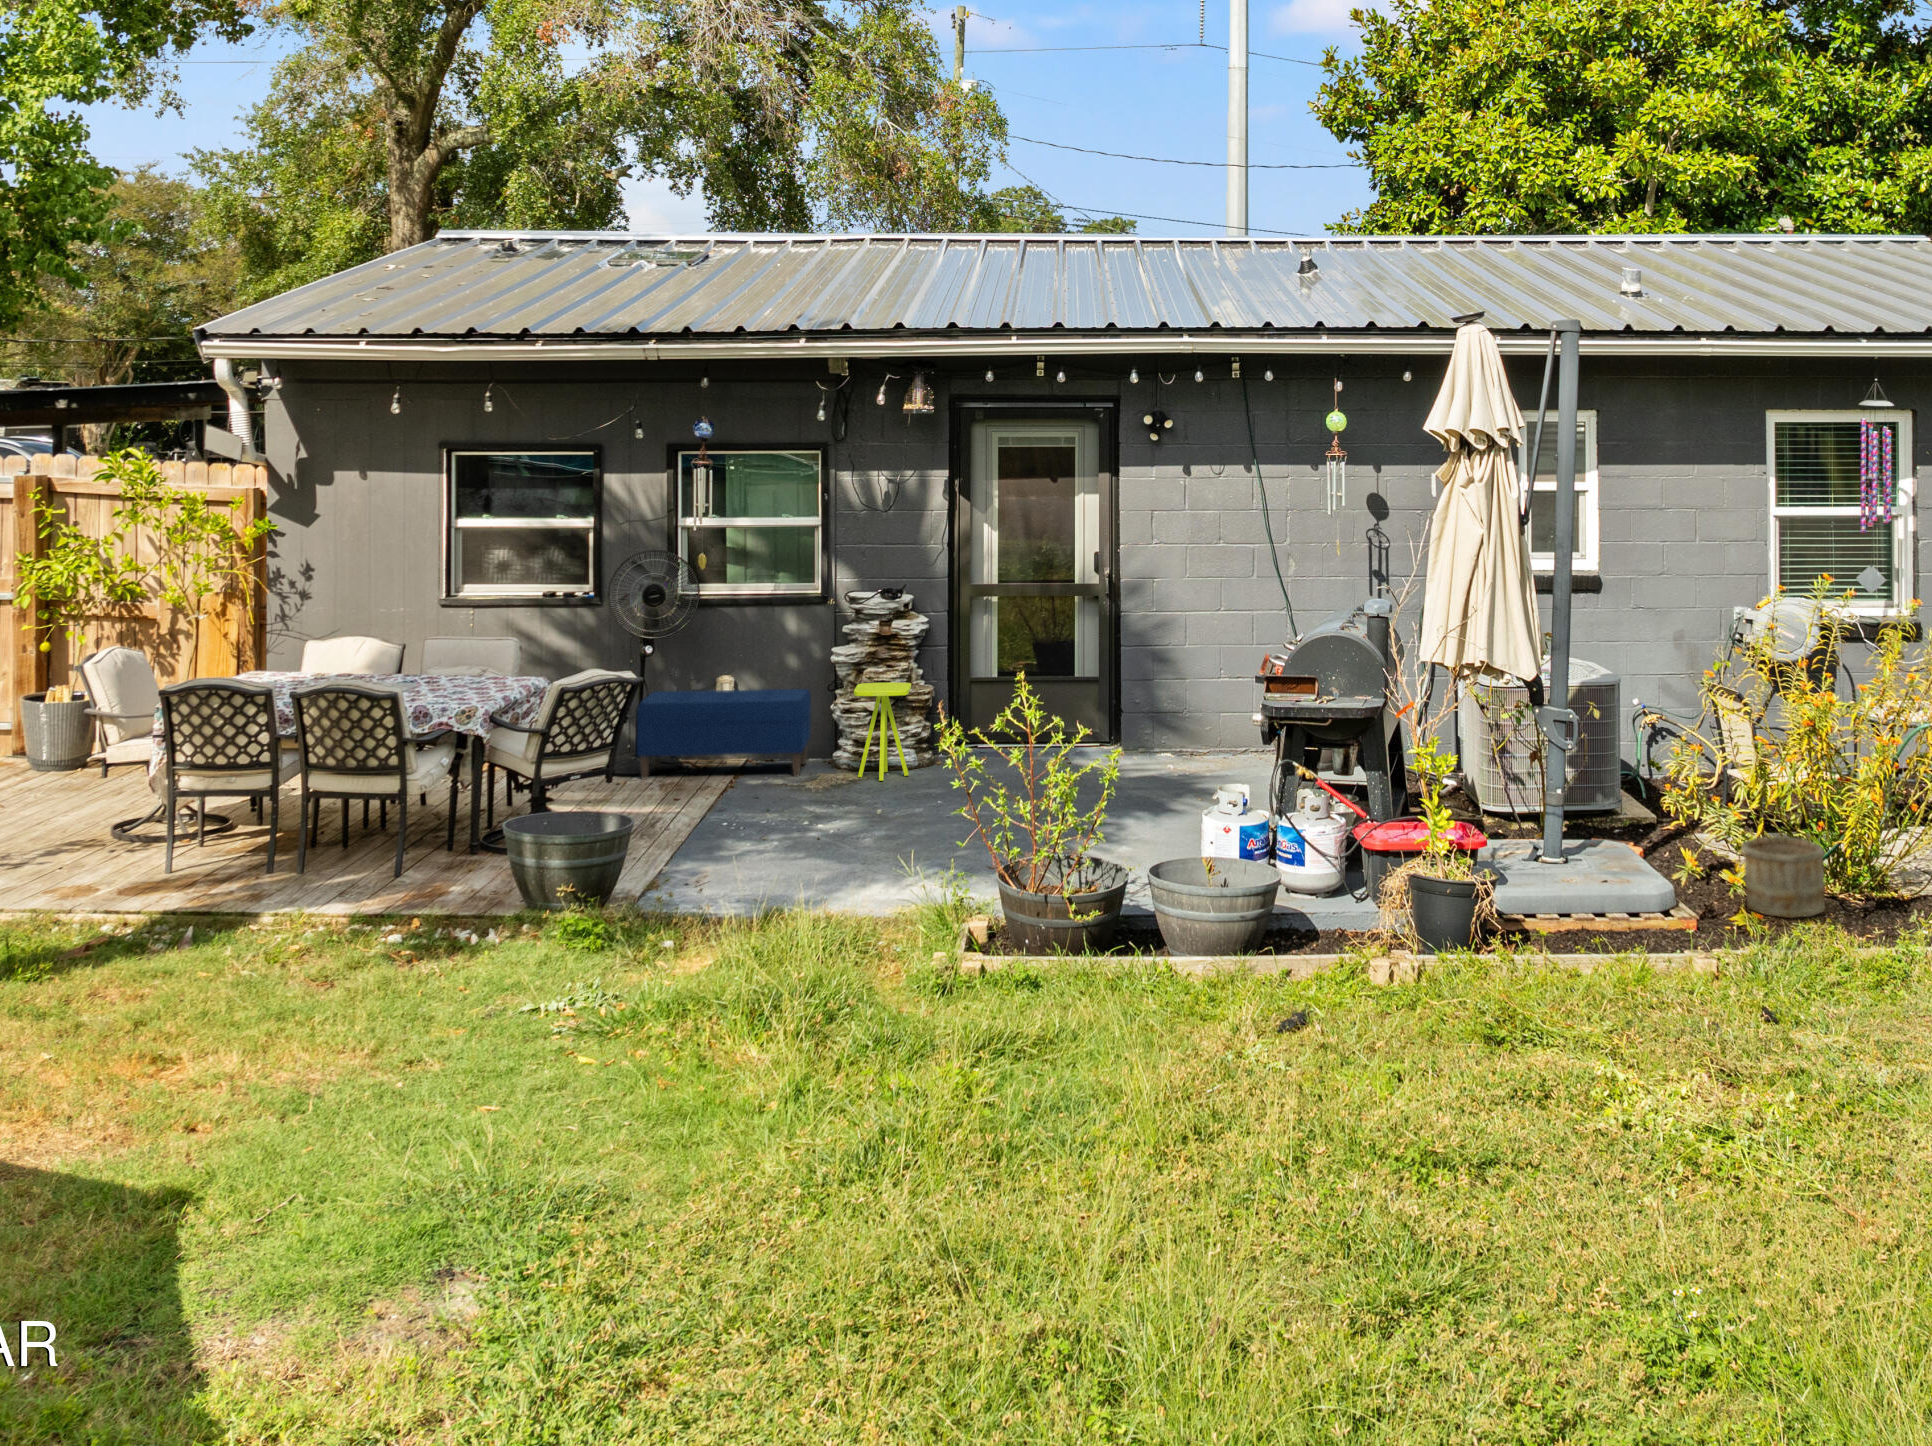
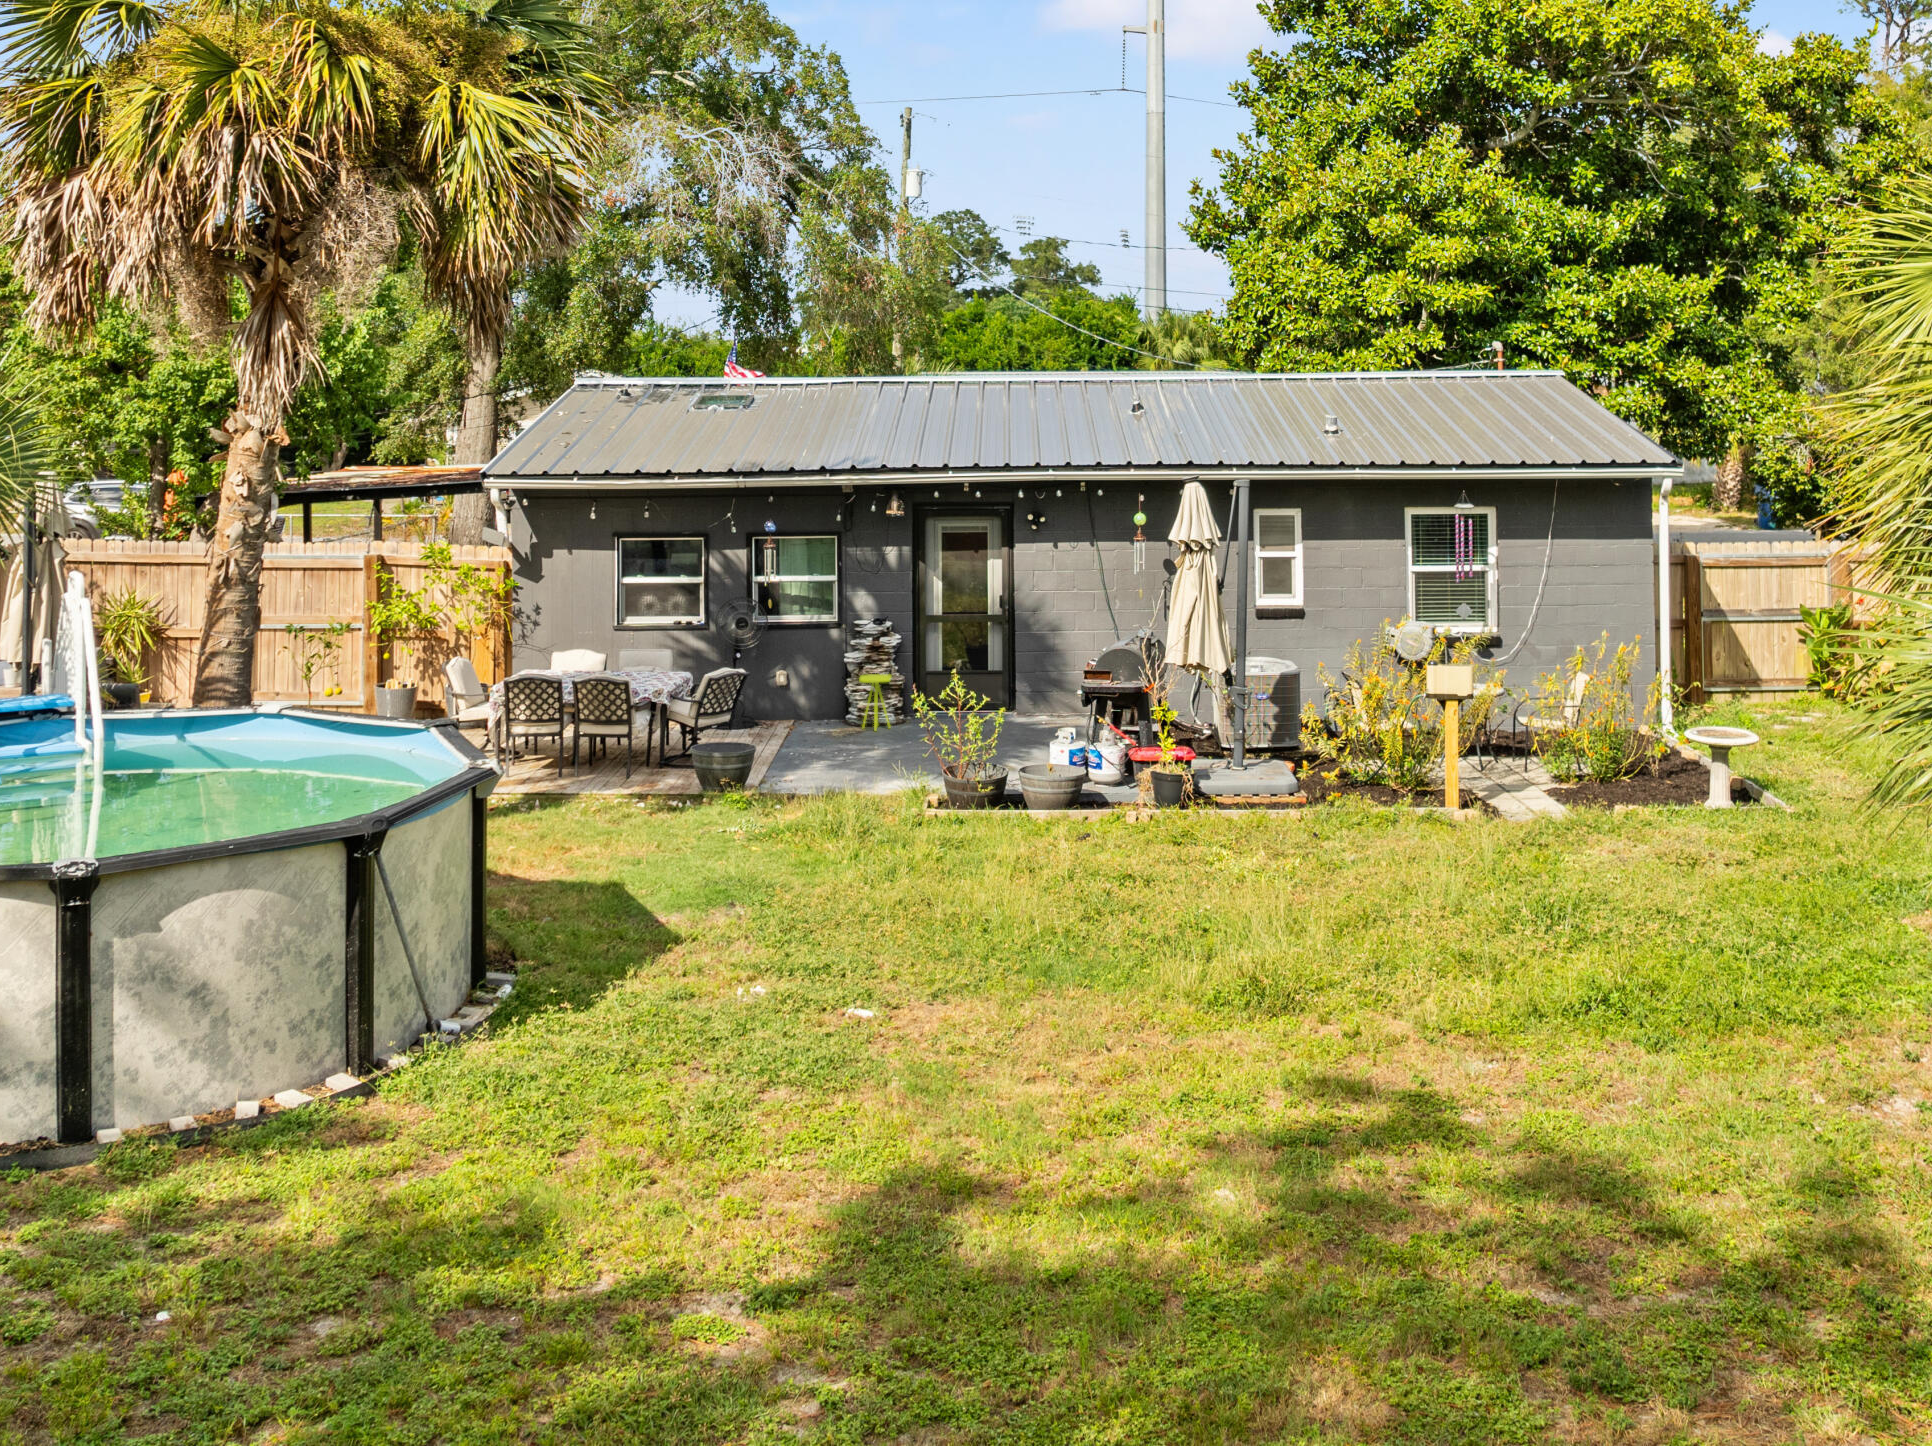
bench: present [637,689,811,779] -> none [734,678,832,731]
wooden bucket: present [1741,837,1825,918] -> none [1309,756,1350,795]

